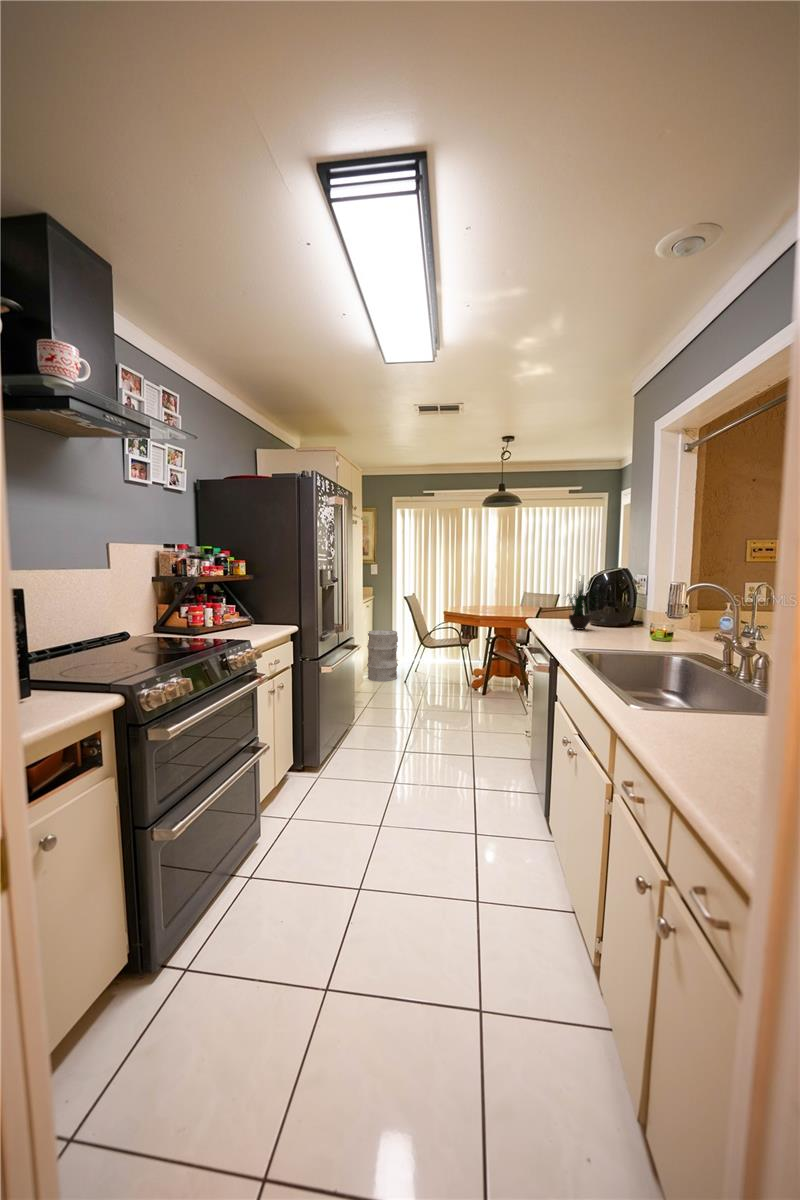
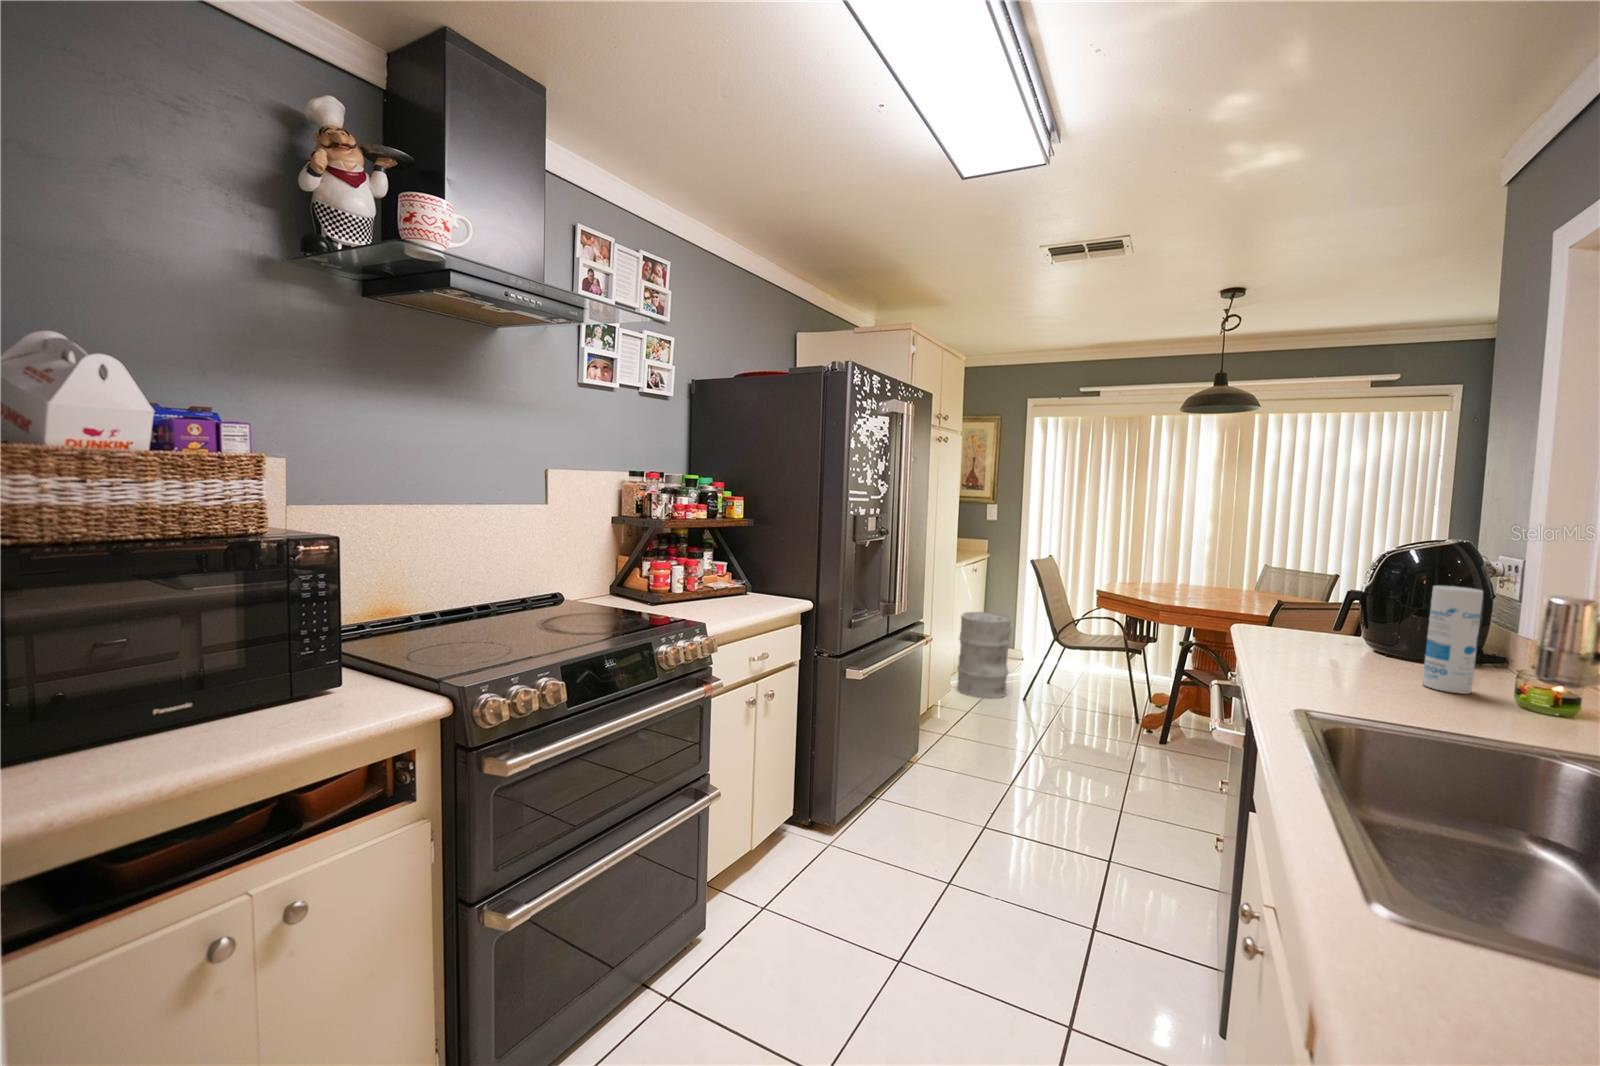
potted plant: present [567,581,591,630] -> none [1306,529,1398,666]
canister: none [609,588,630,635] -> present [1423,586,1483,694]

